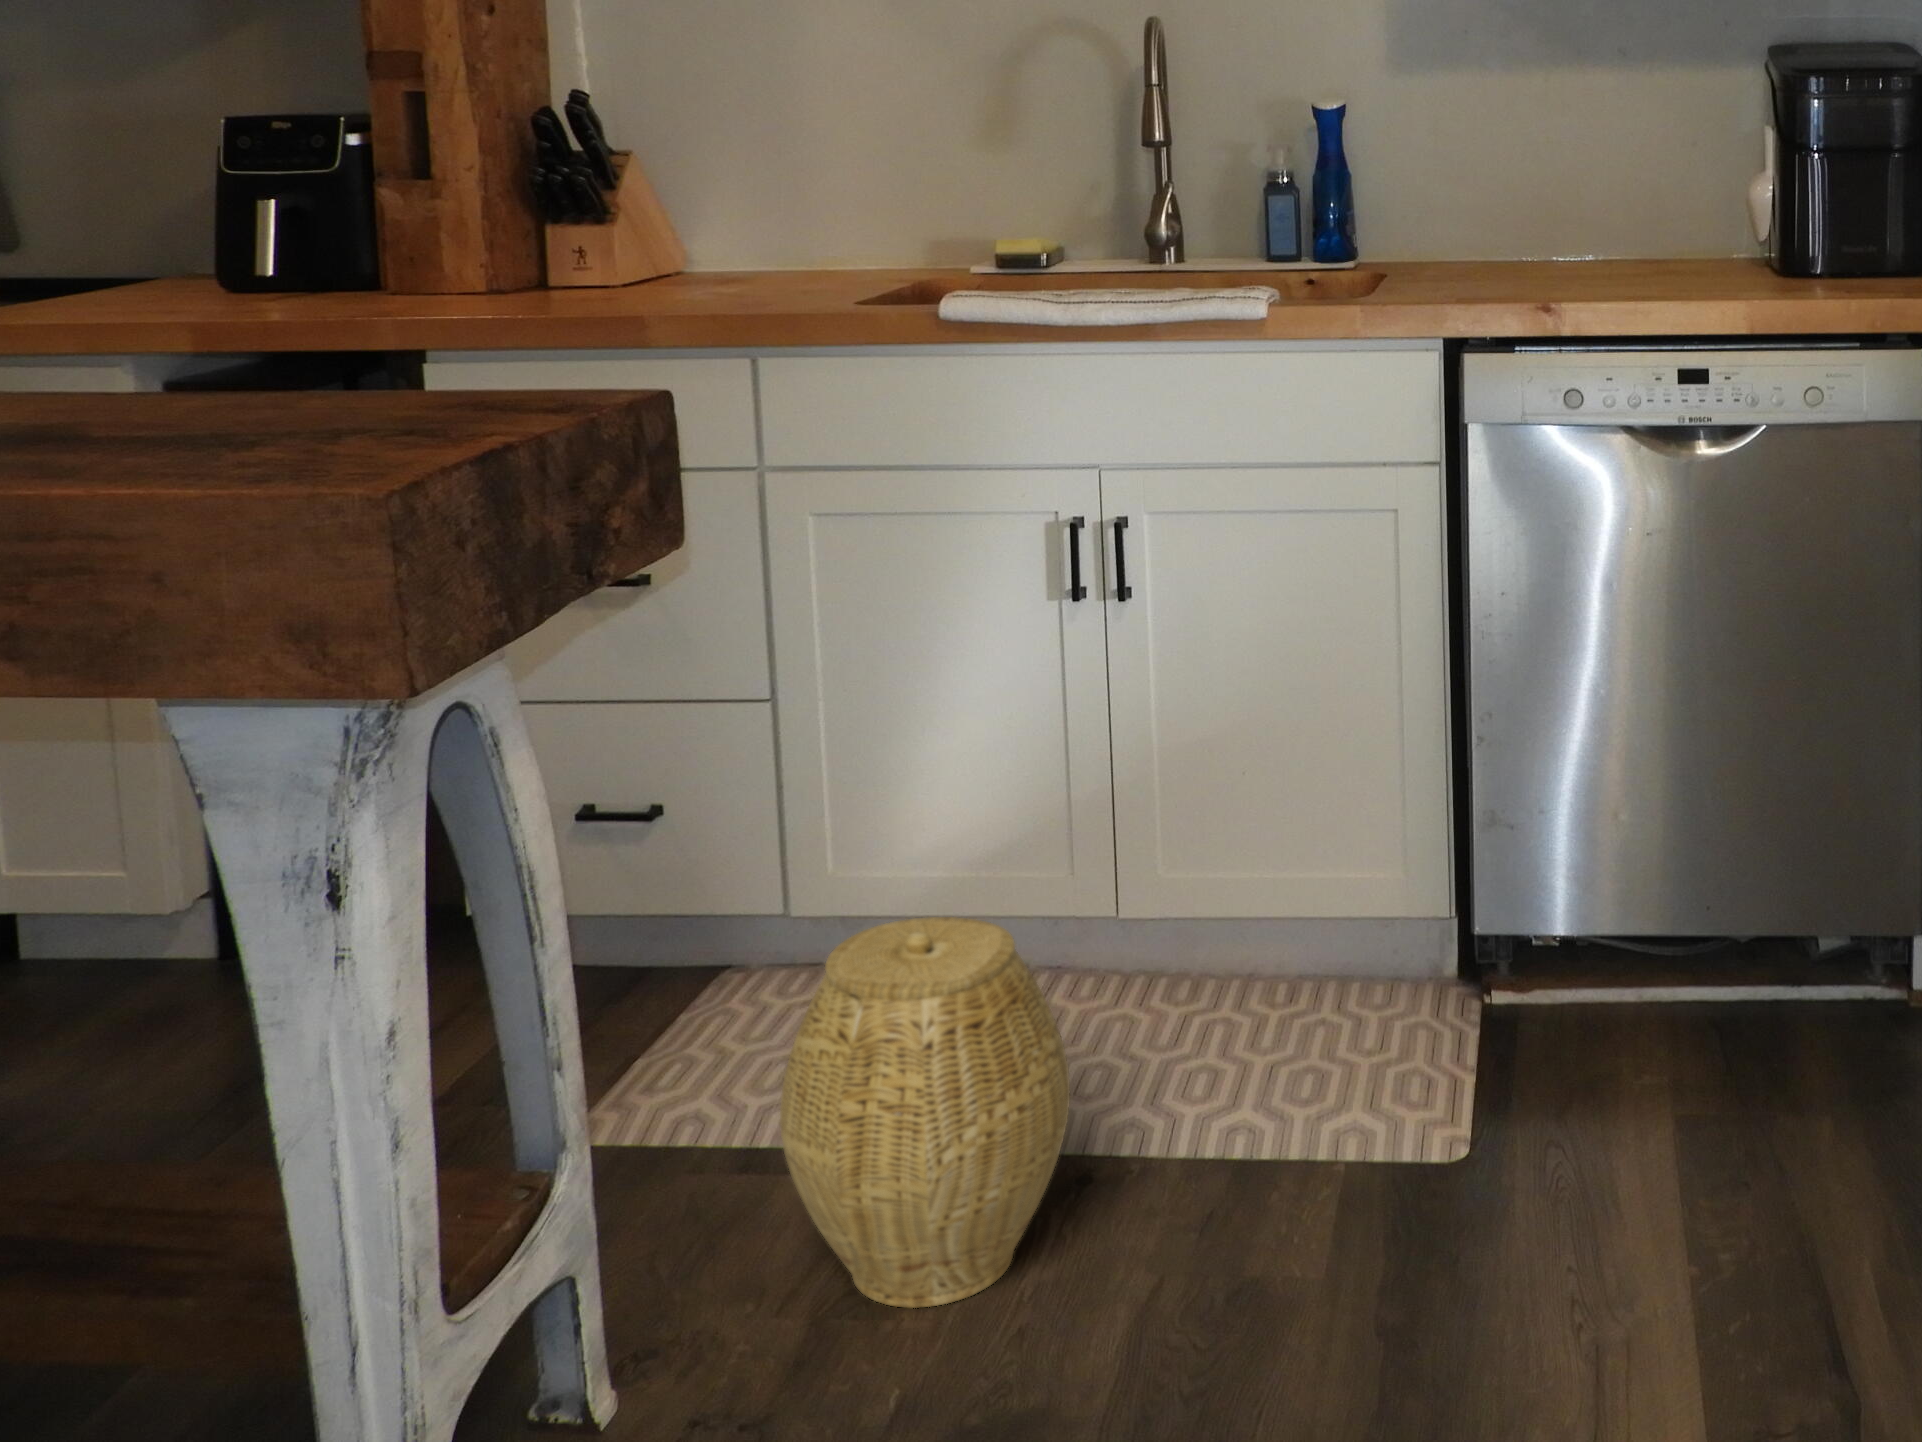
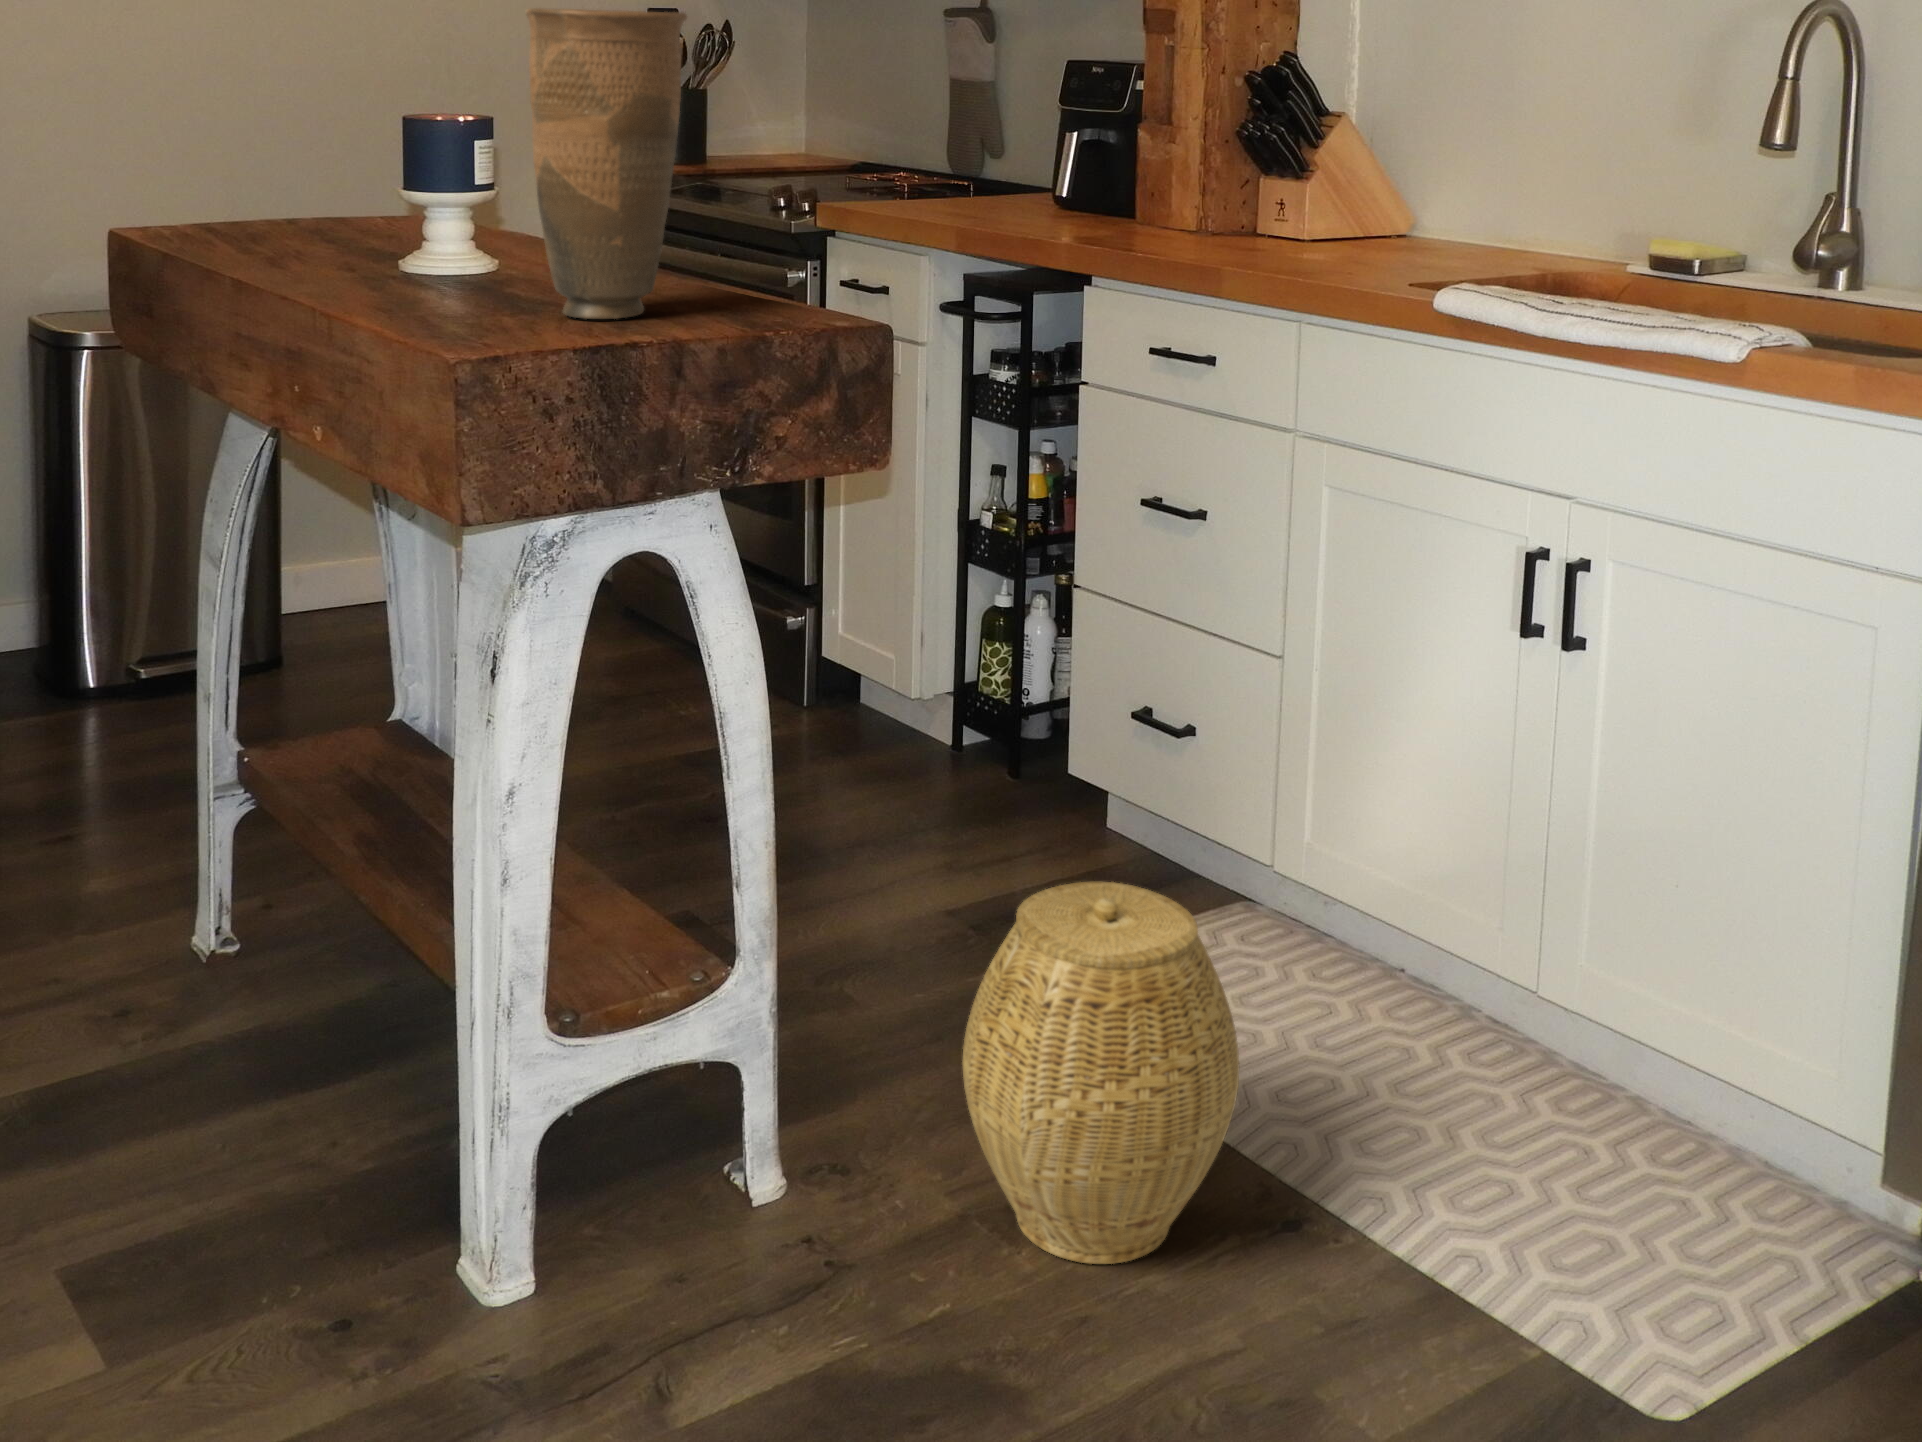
vase: none [156,44,387,436] -> present [526,8,687,319]

